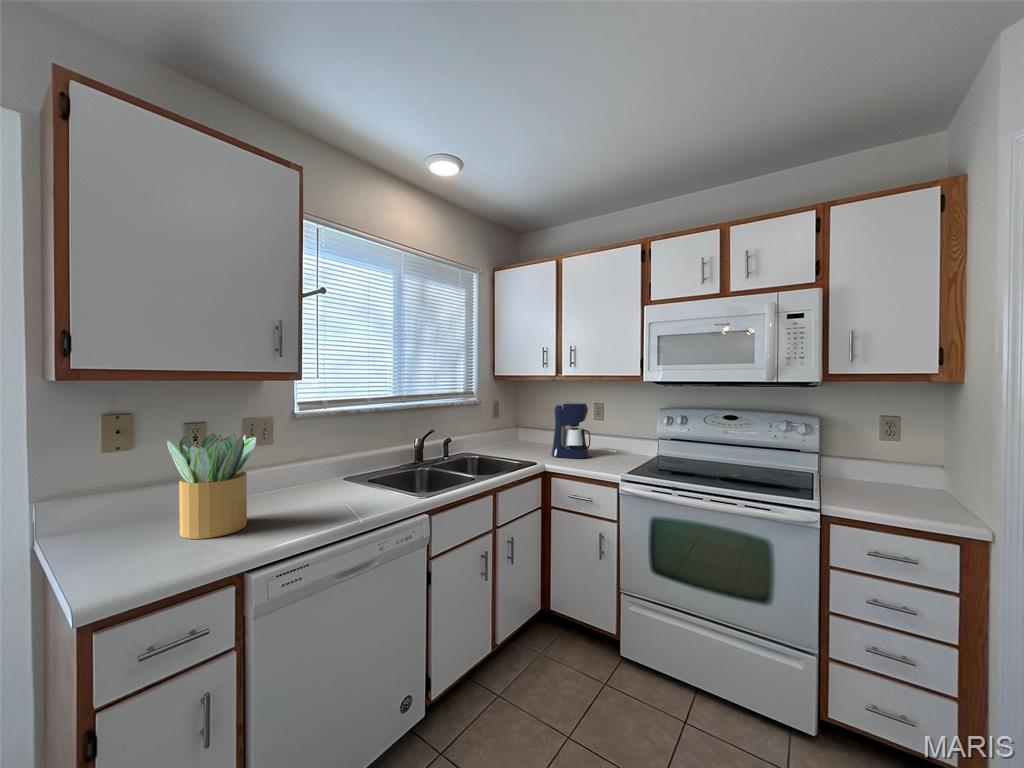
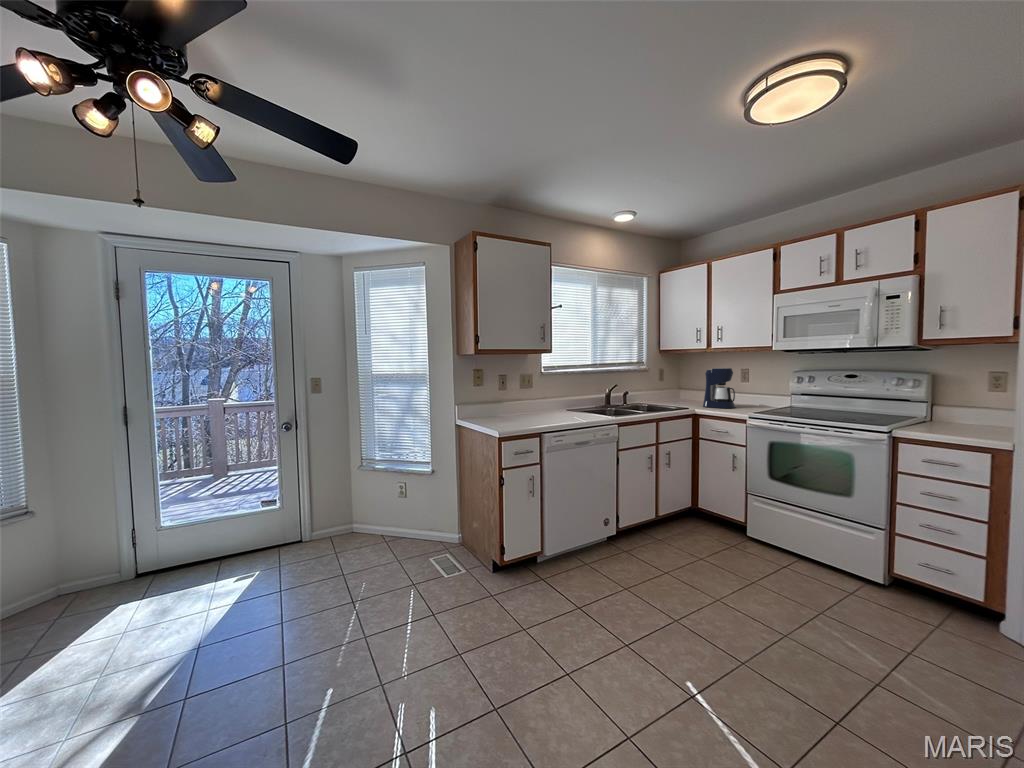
potted plant: present [167,433,256,539] -> none [505,378,536,421]

